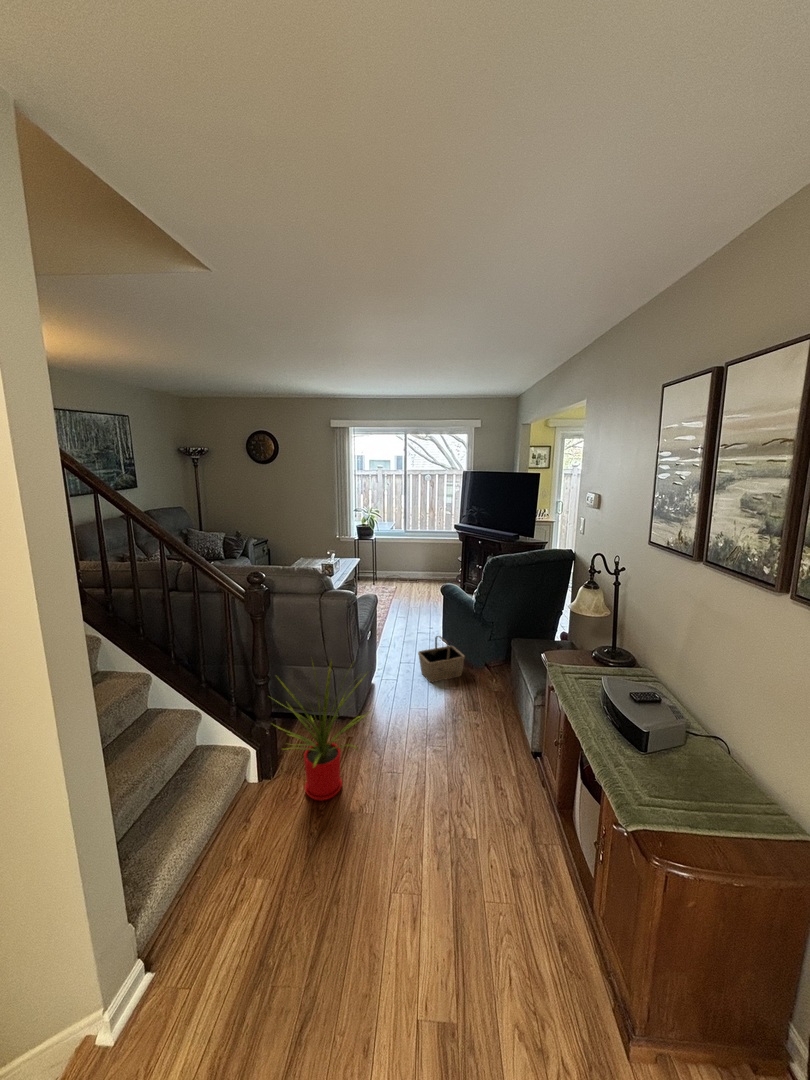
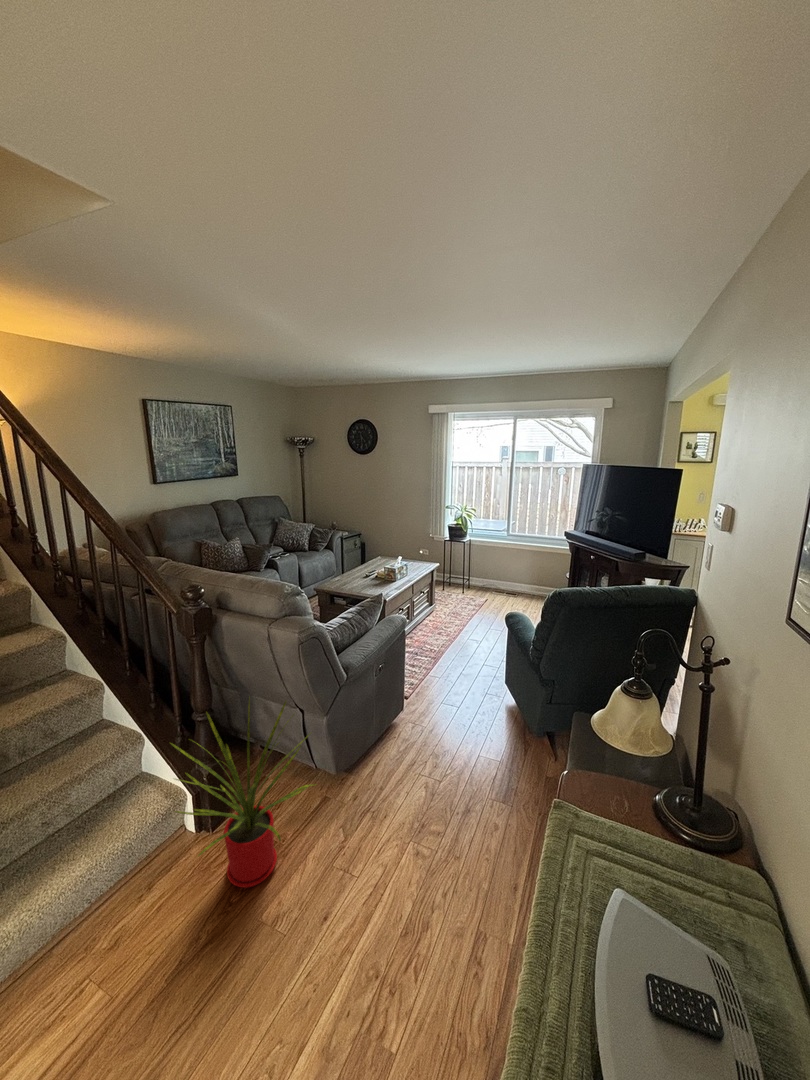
basket: present [418,636,465,682] -> none [457,678,516,739]

